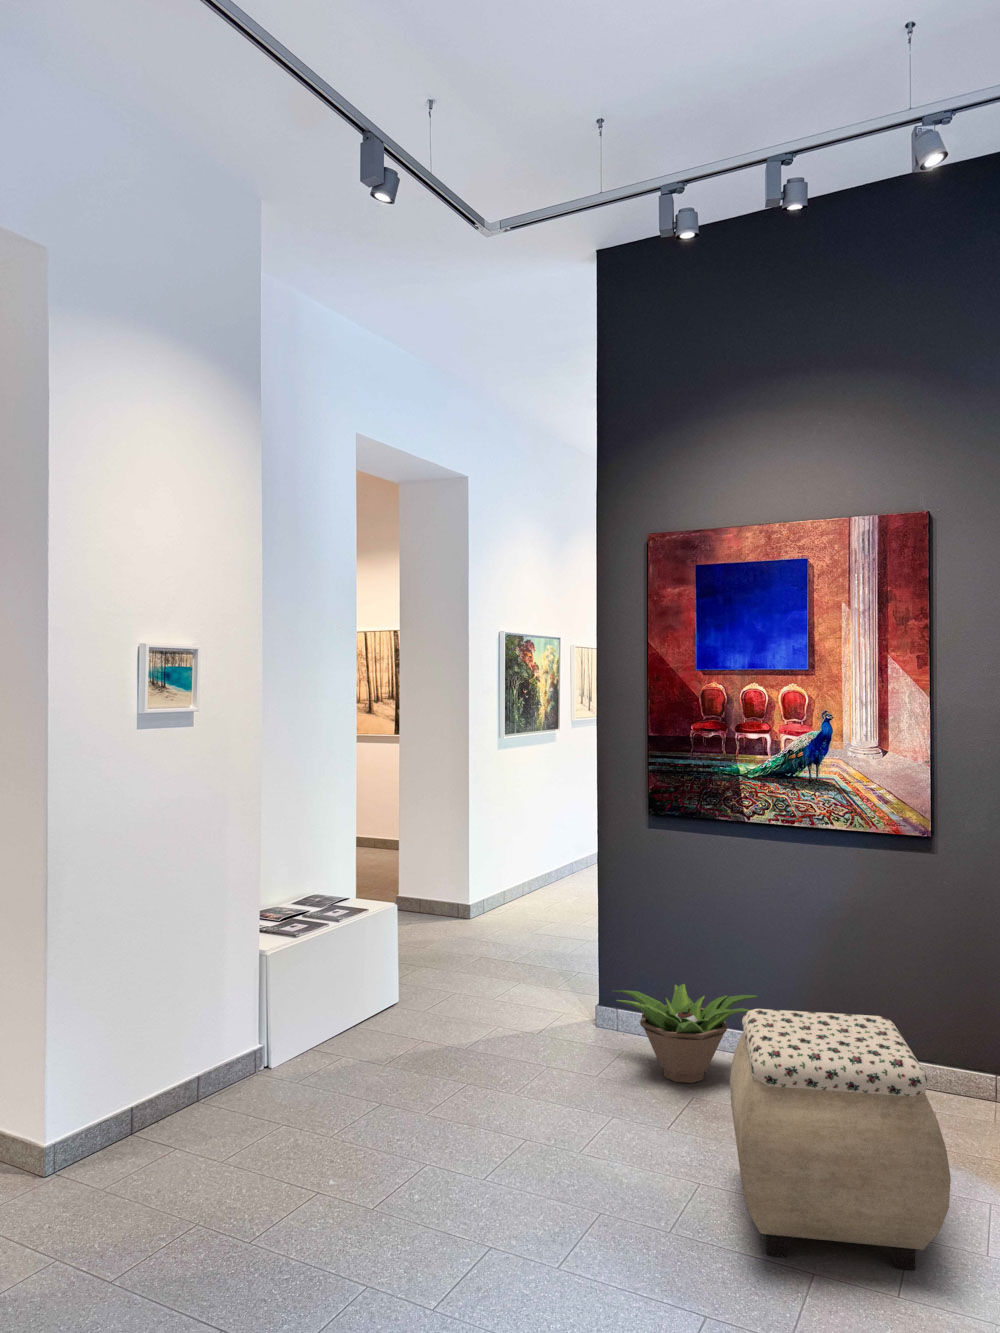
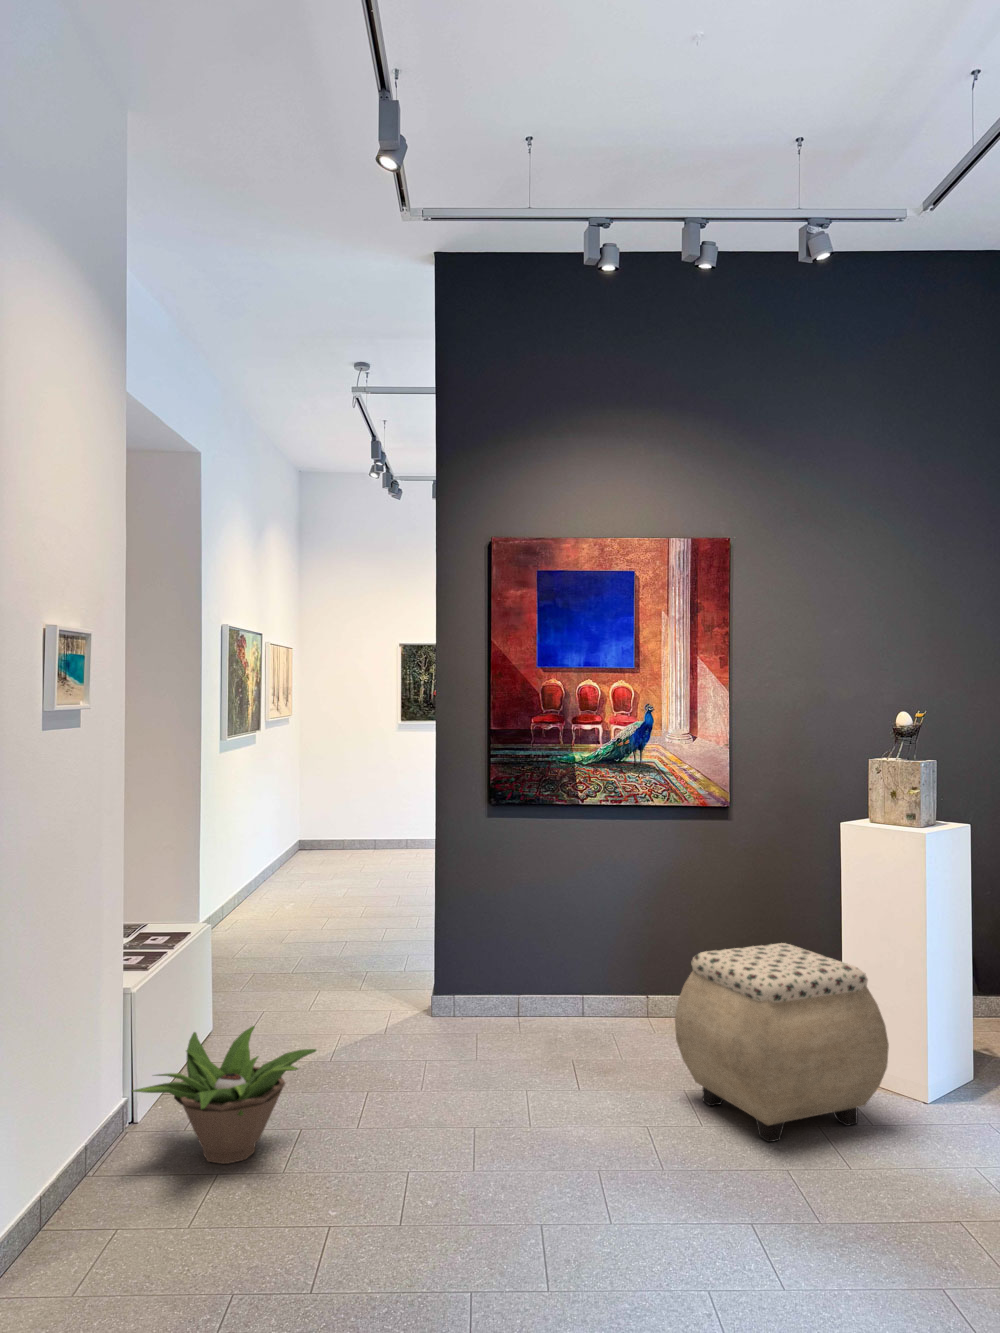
decorative plant: present [613,984,757,1083] -> present [132,1026,316,1164]

